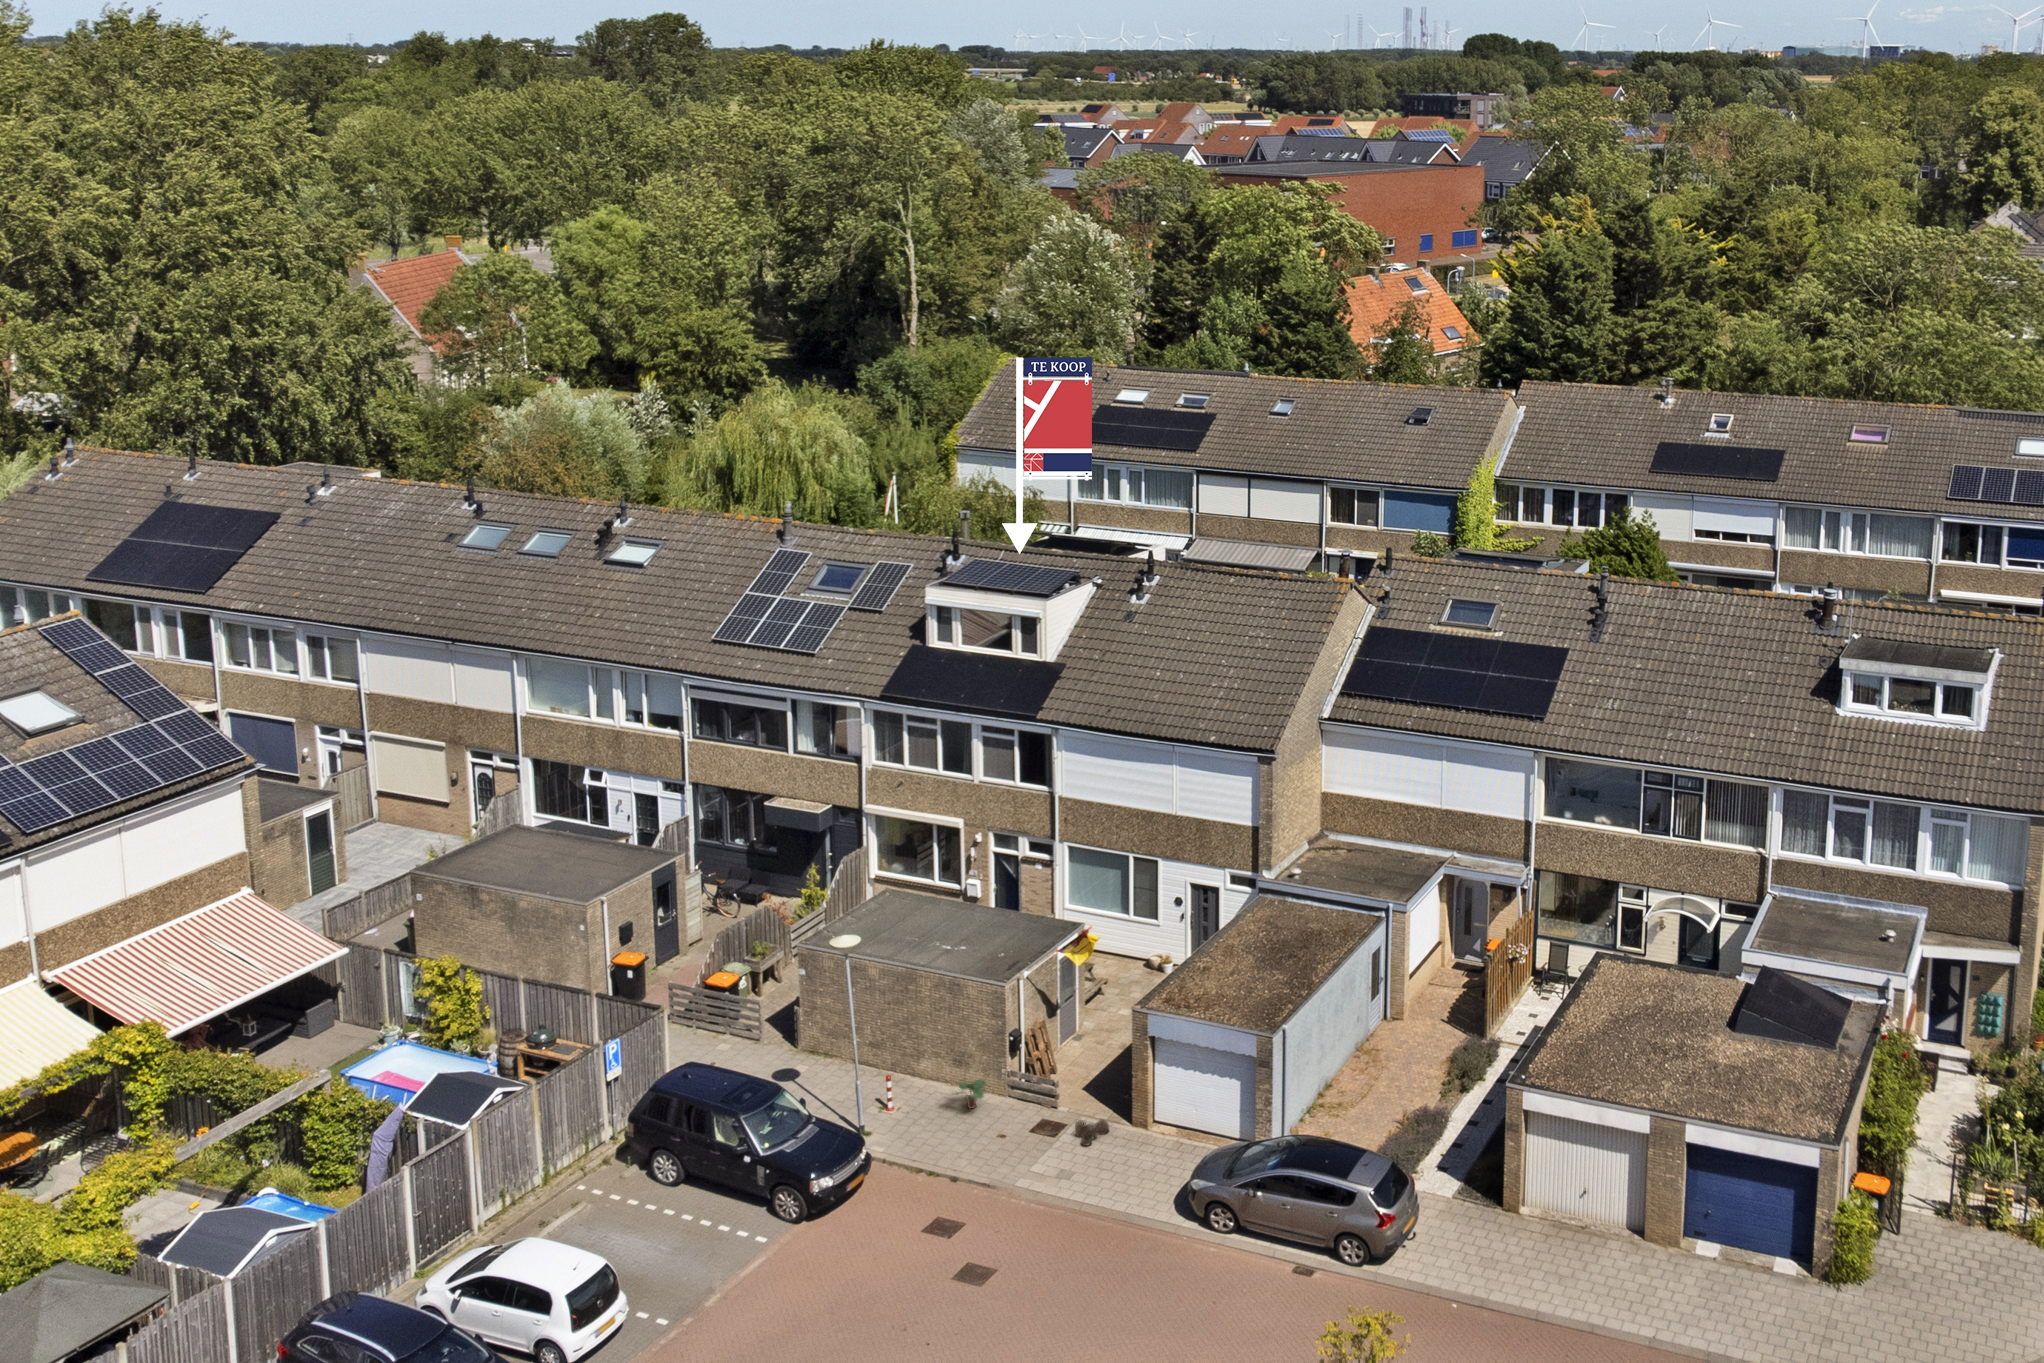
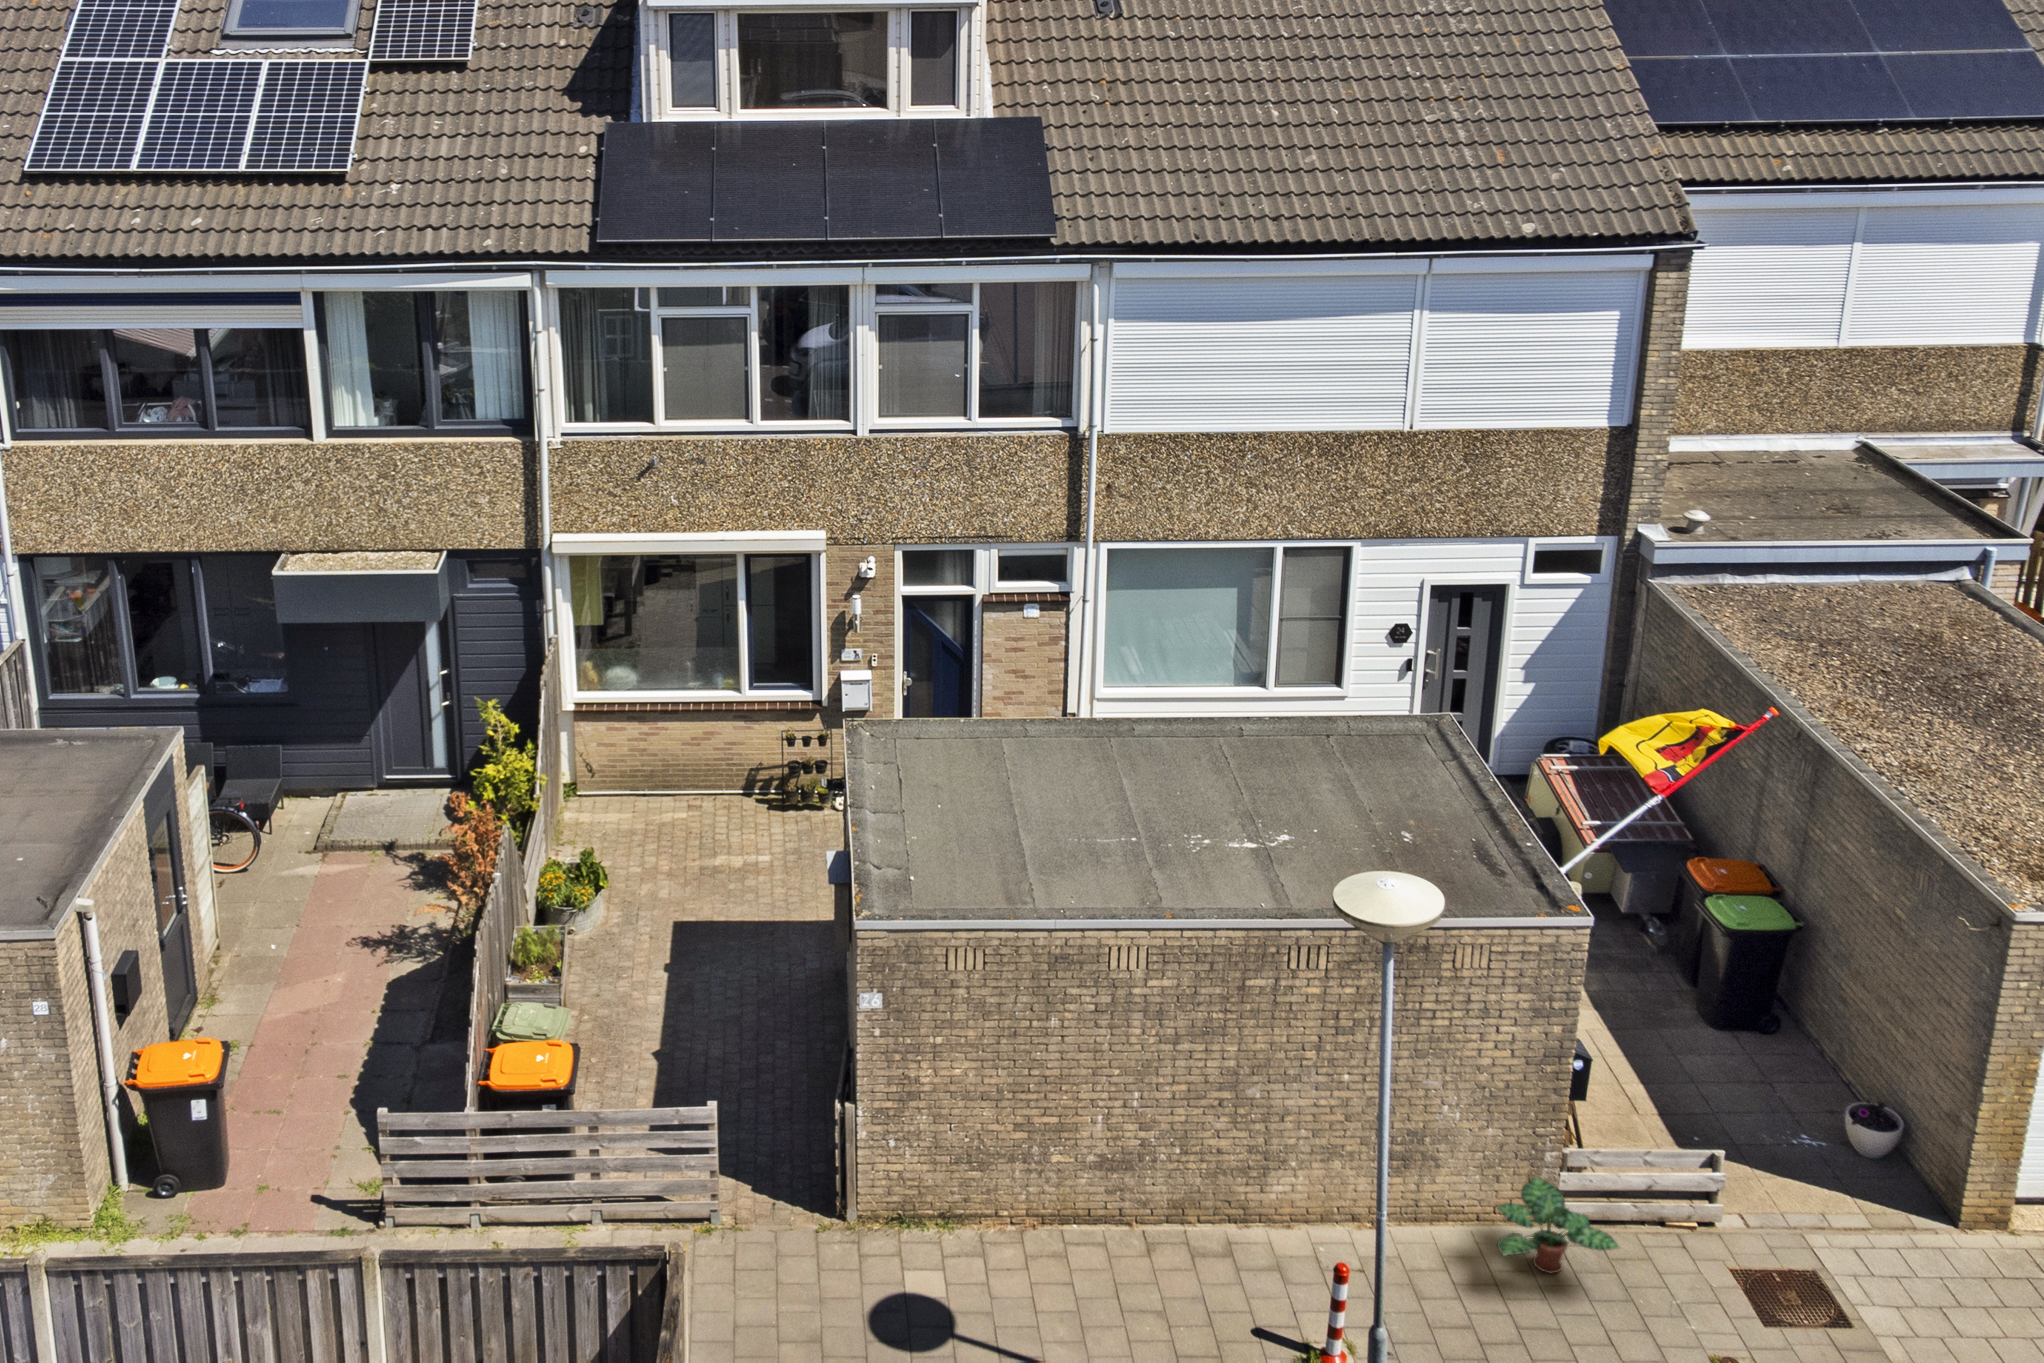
woven basket: present [1075,1119,1109,1146] -> none [1907,1208,2012,1307]

